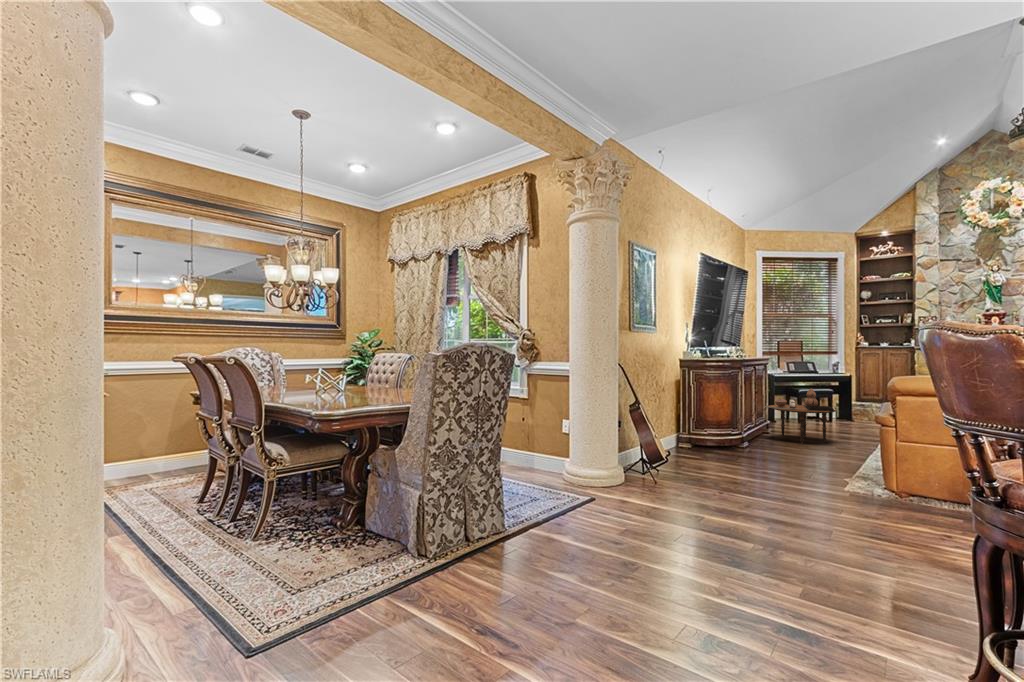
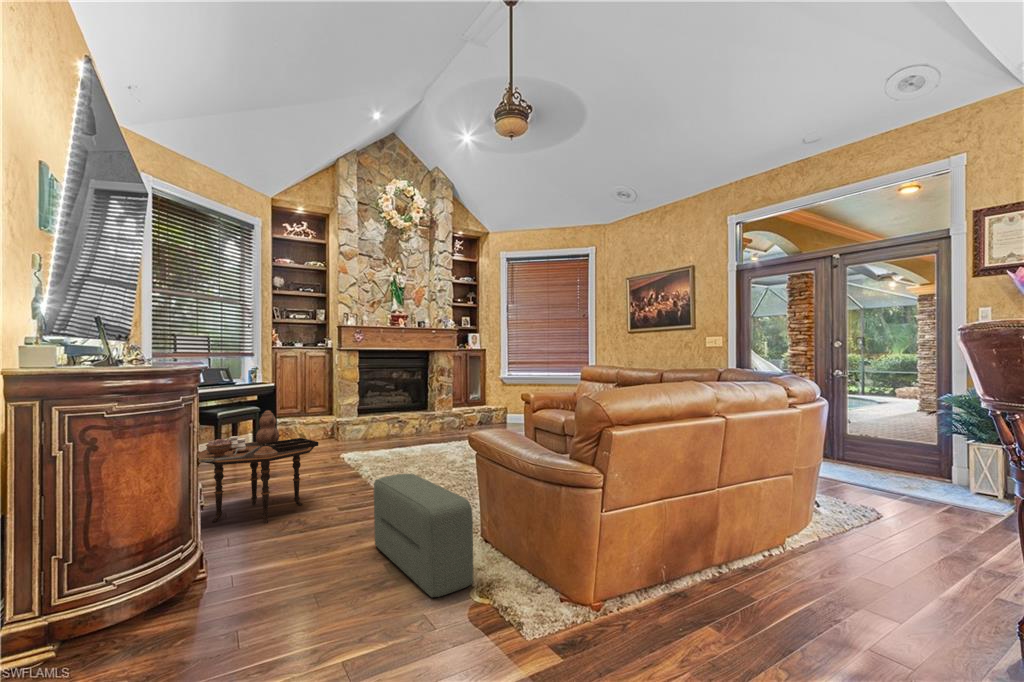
pouf: none [833,426,862,476] -> present [374,473,473,597]

